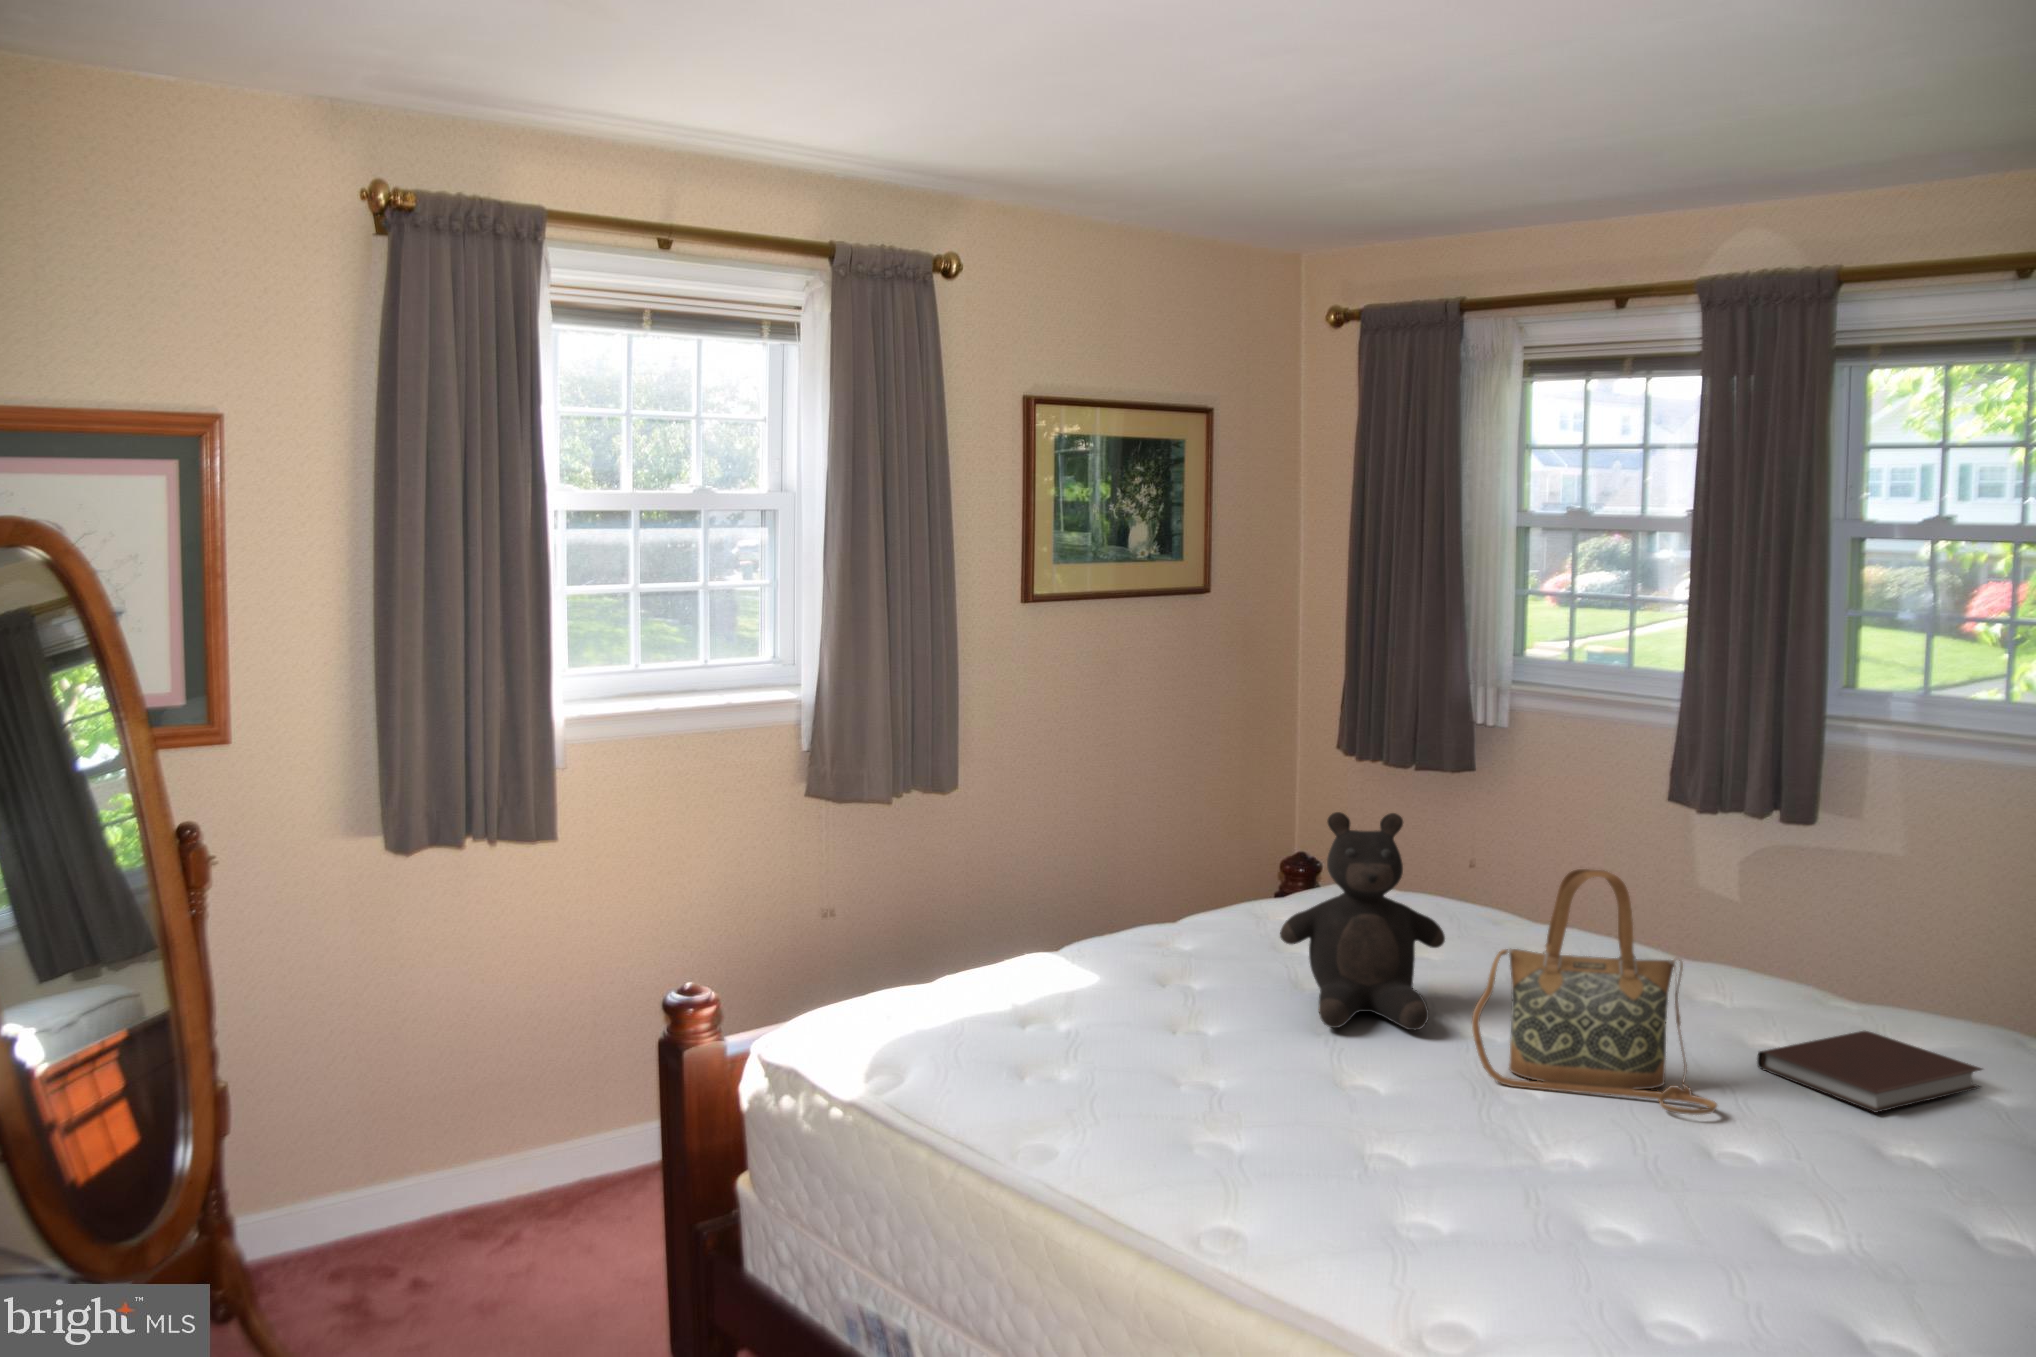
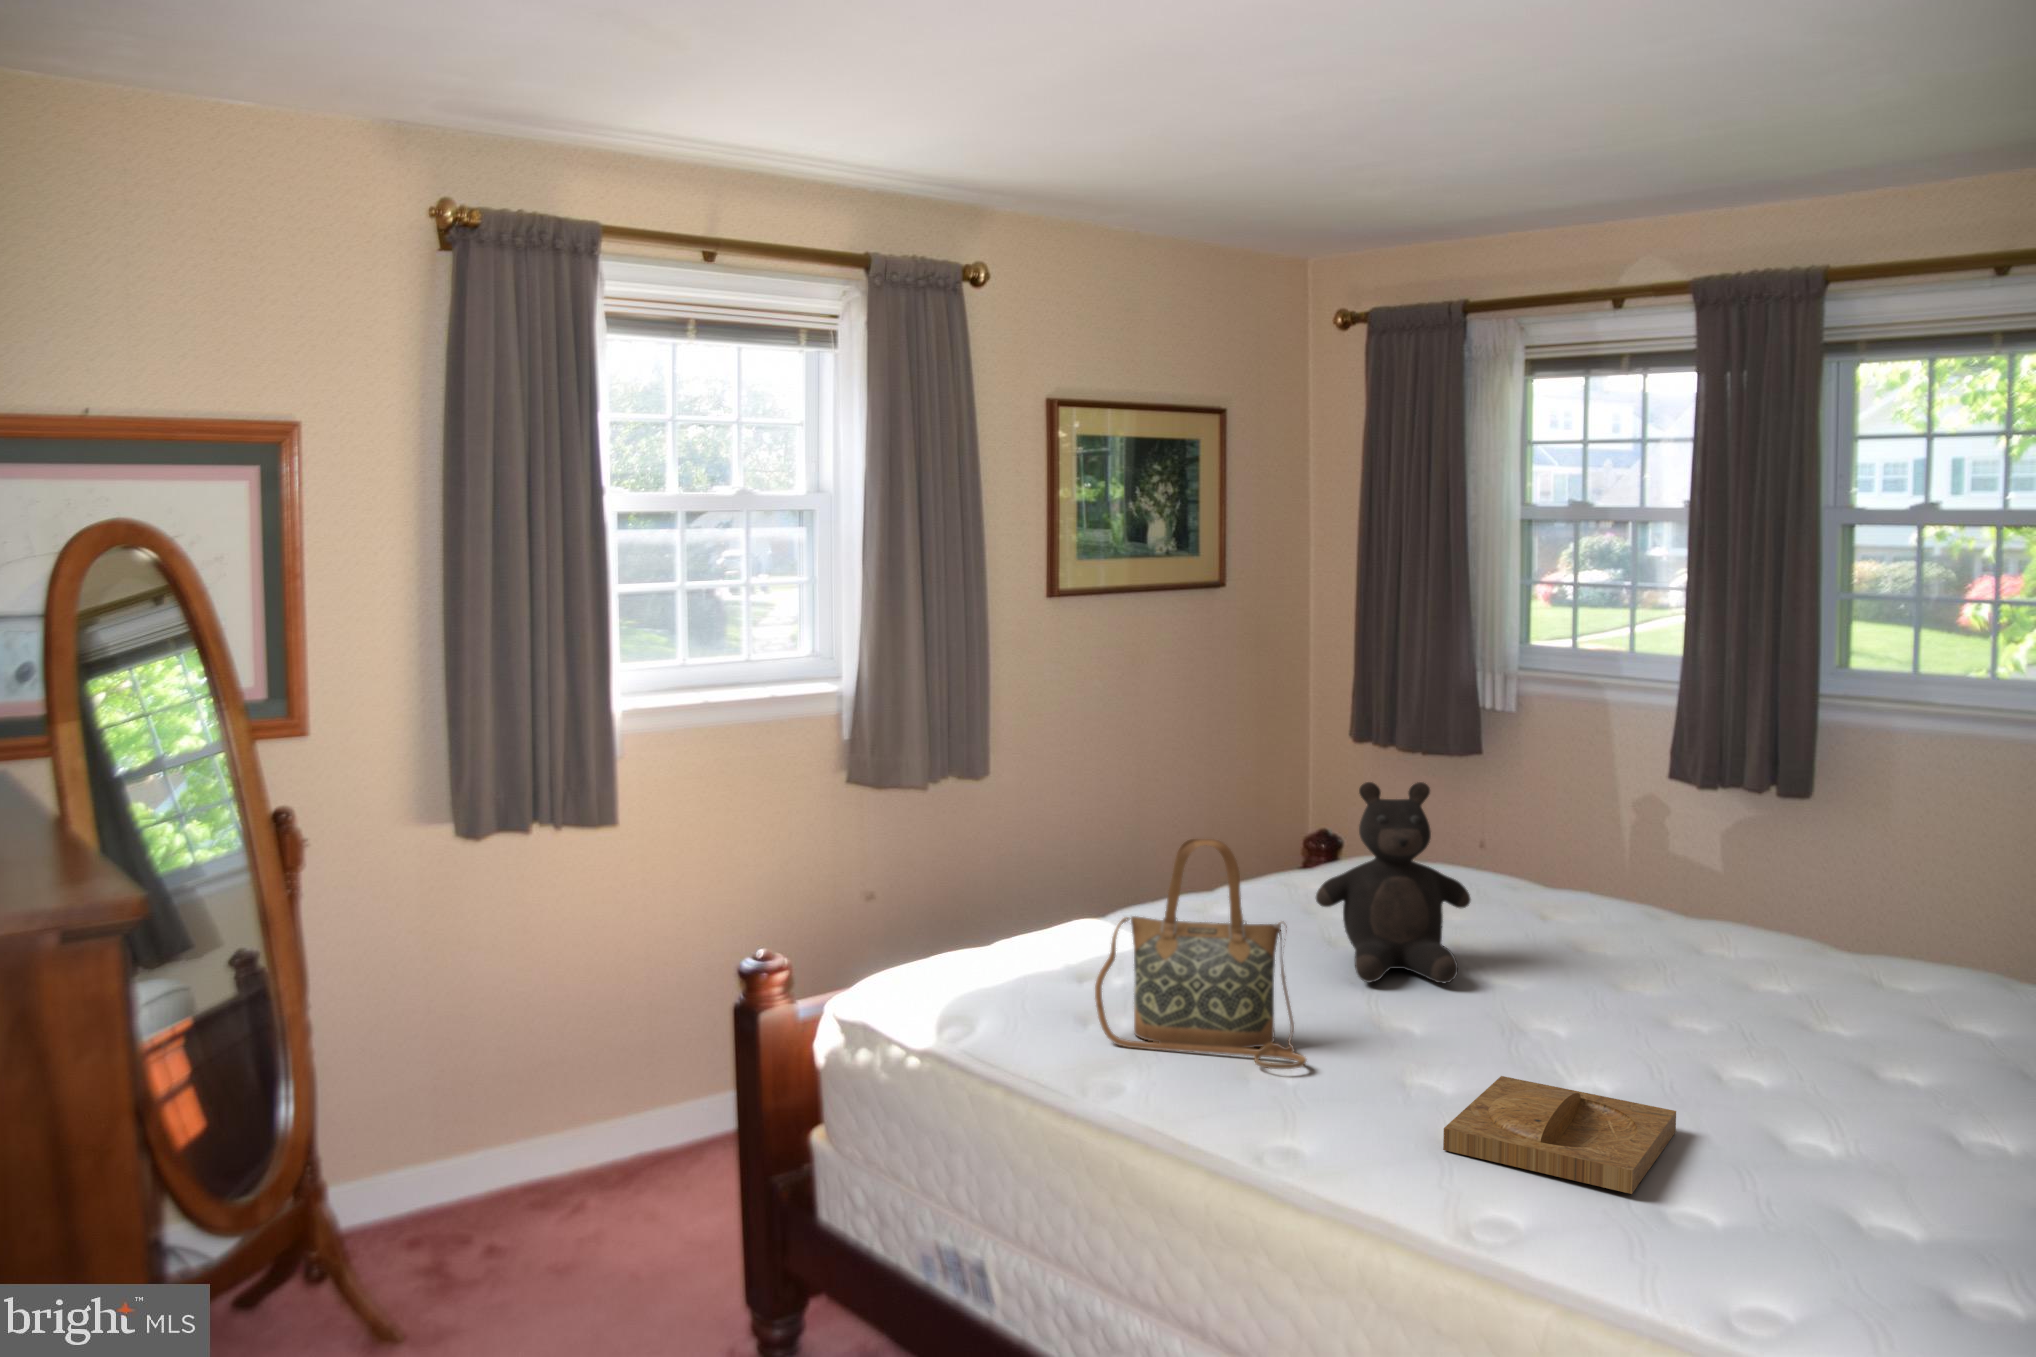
handbag: present [1472,869,1717,1115] -> present [1095,839,1306,1069]
notebook: present [1757,1031,1982,1112] -> none [1764,977,1974,1046]
tray: none [1397,1144,1656,1293] -> present [1443,1076,1676,1194]

